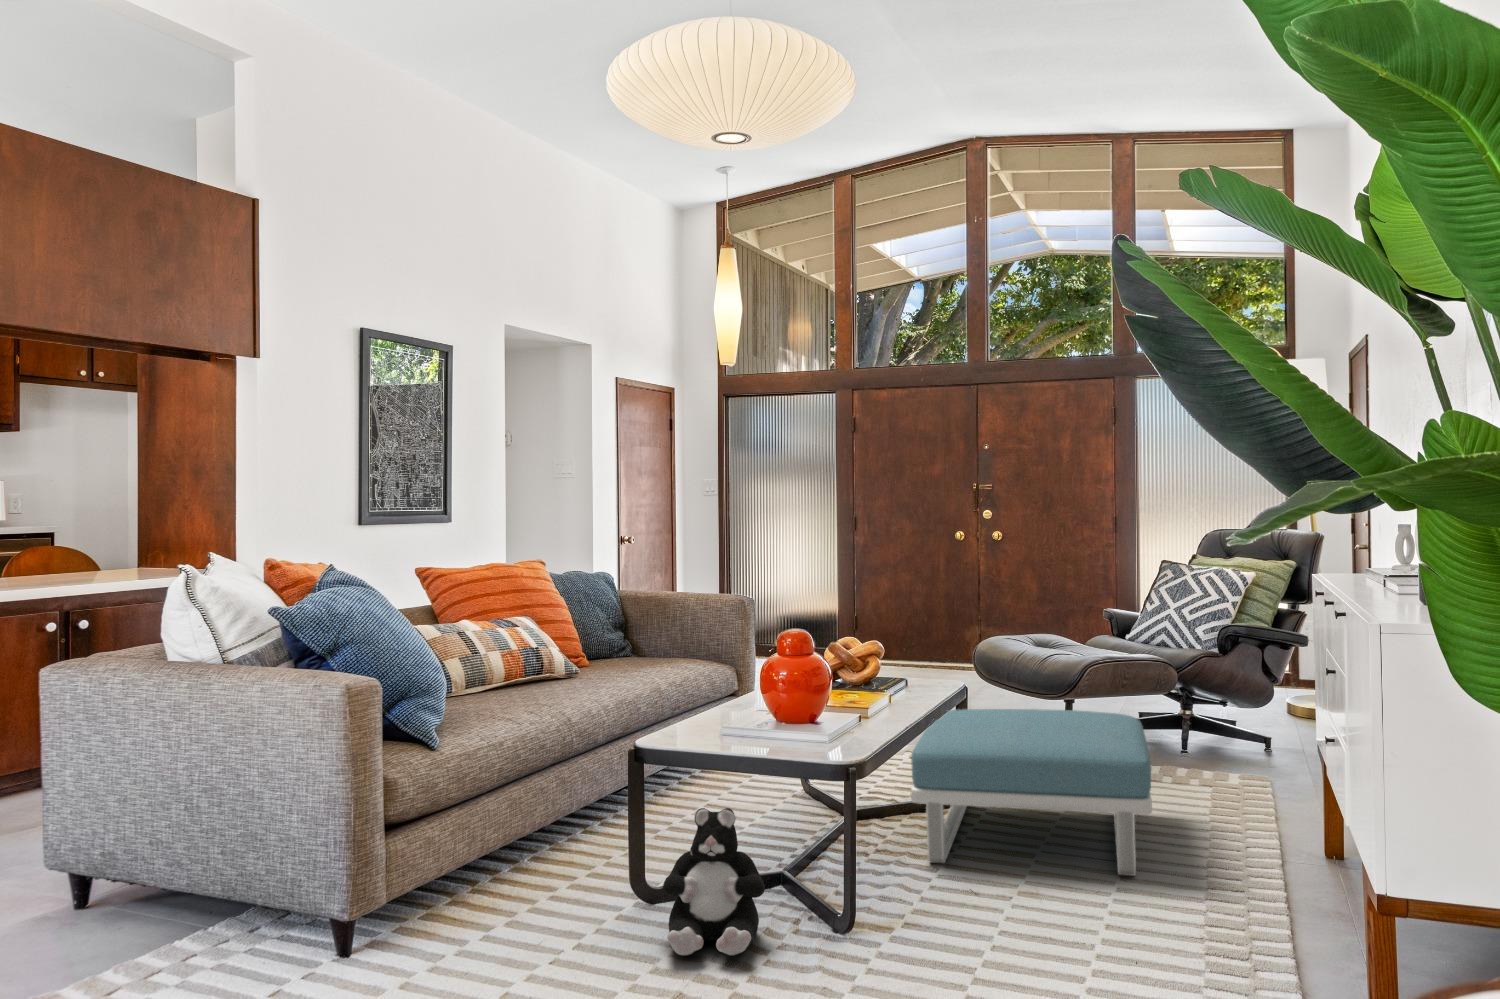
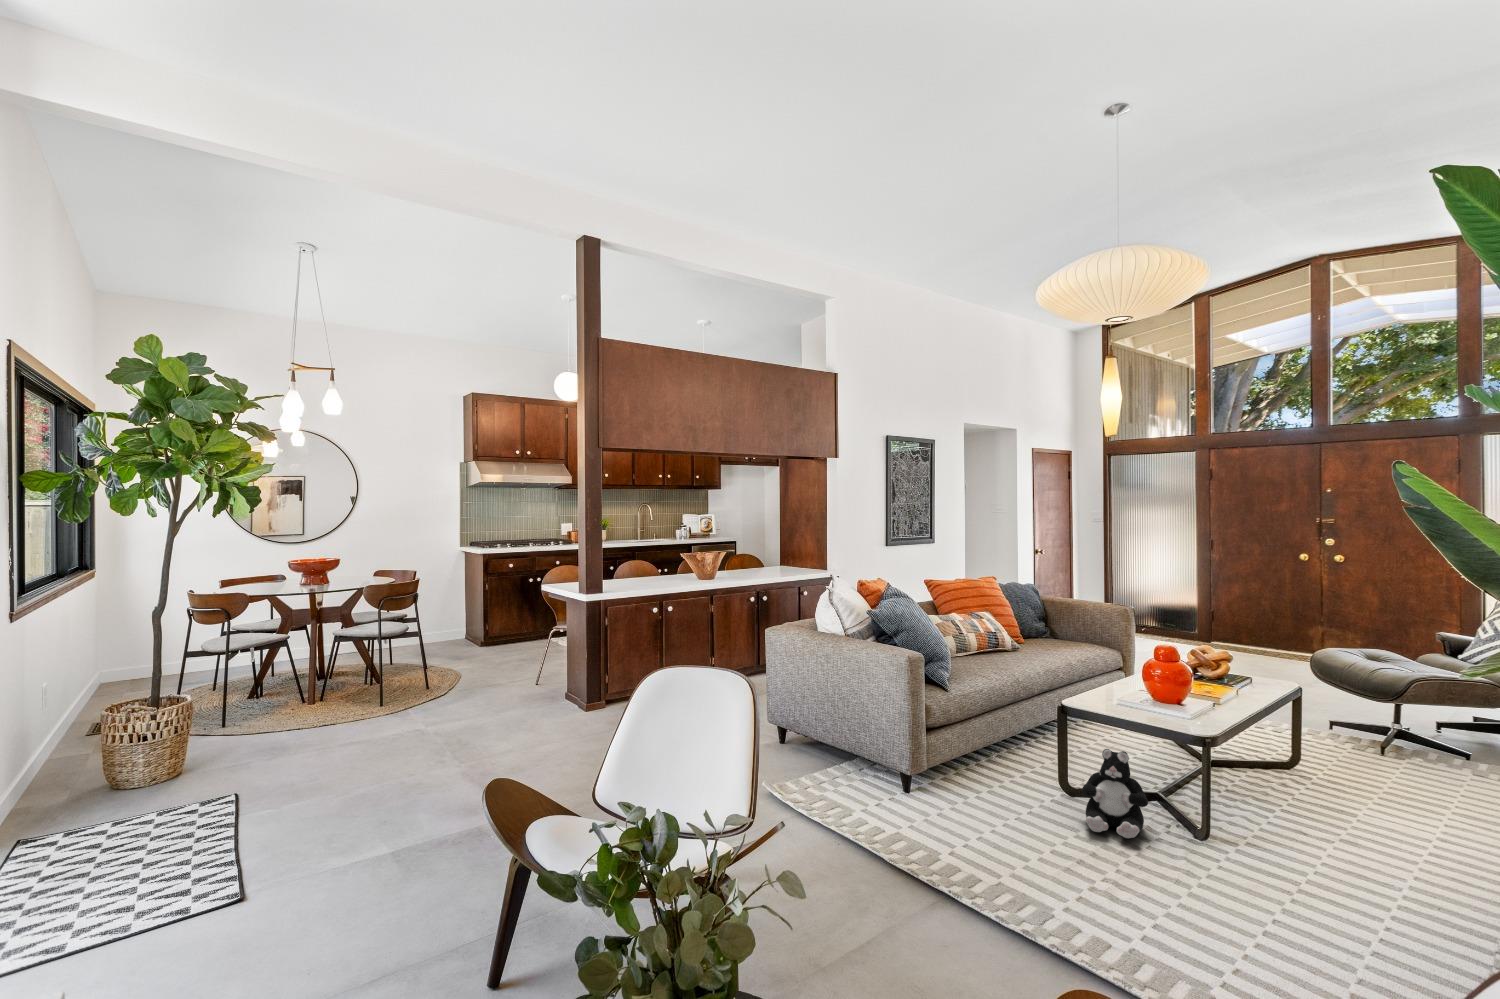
footstool: present [911,709,1152,876] -> none [1254,704,1460,846]

